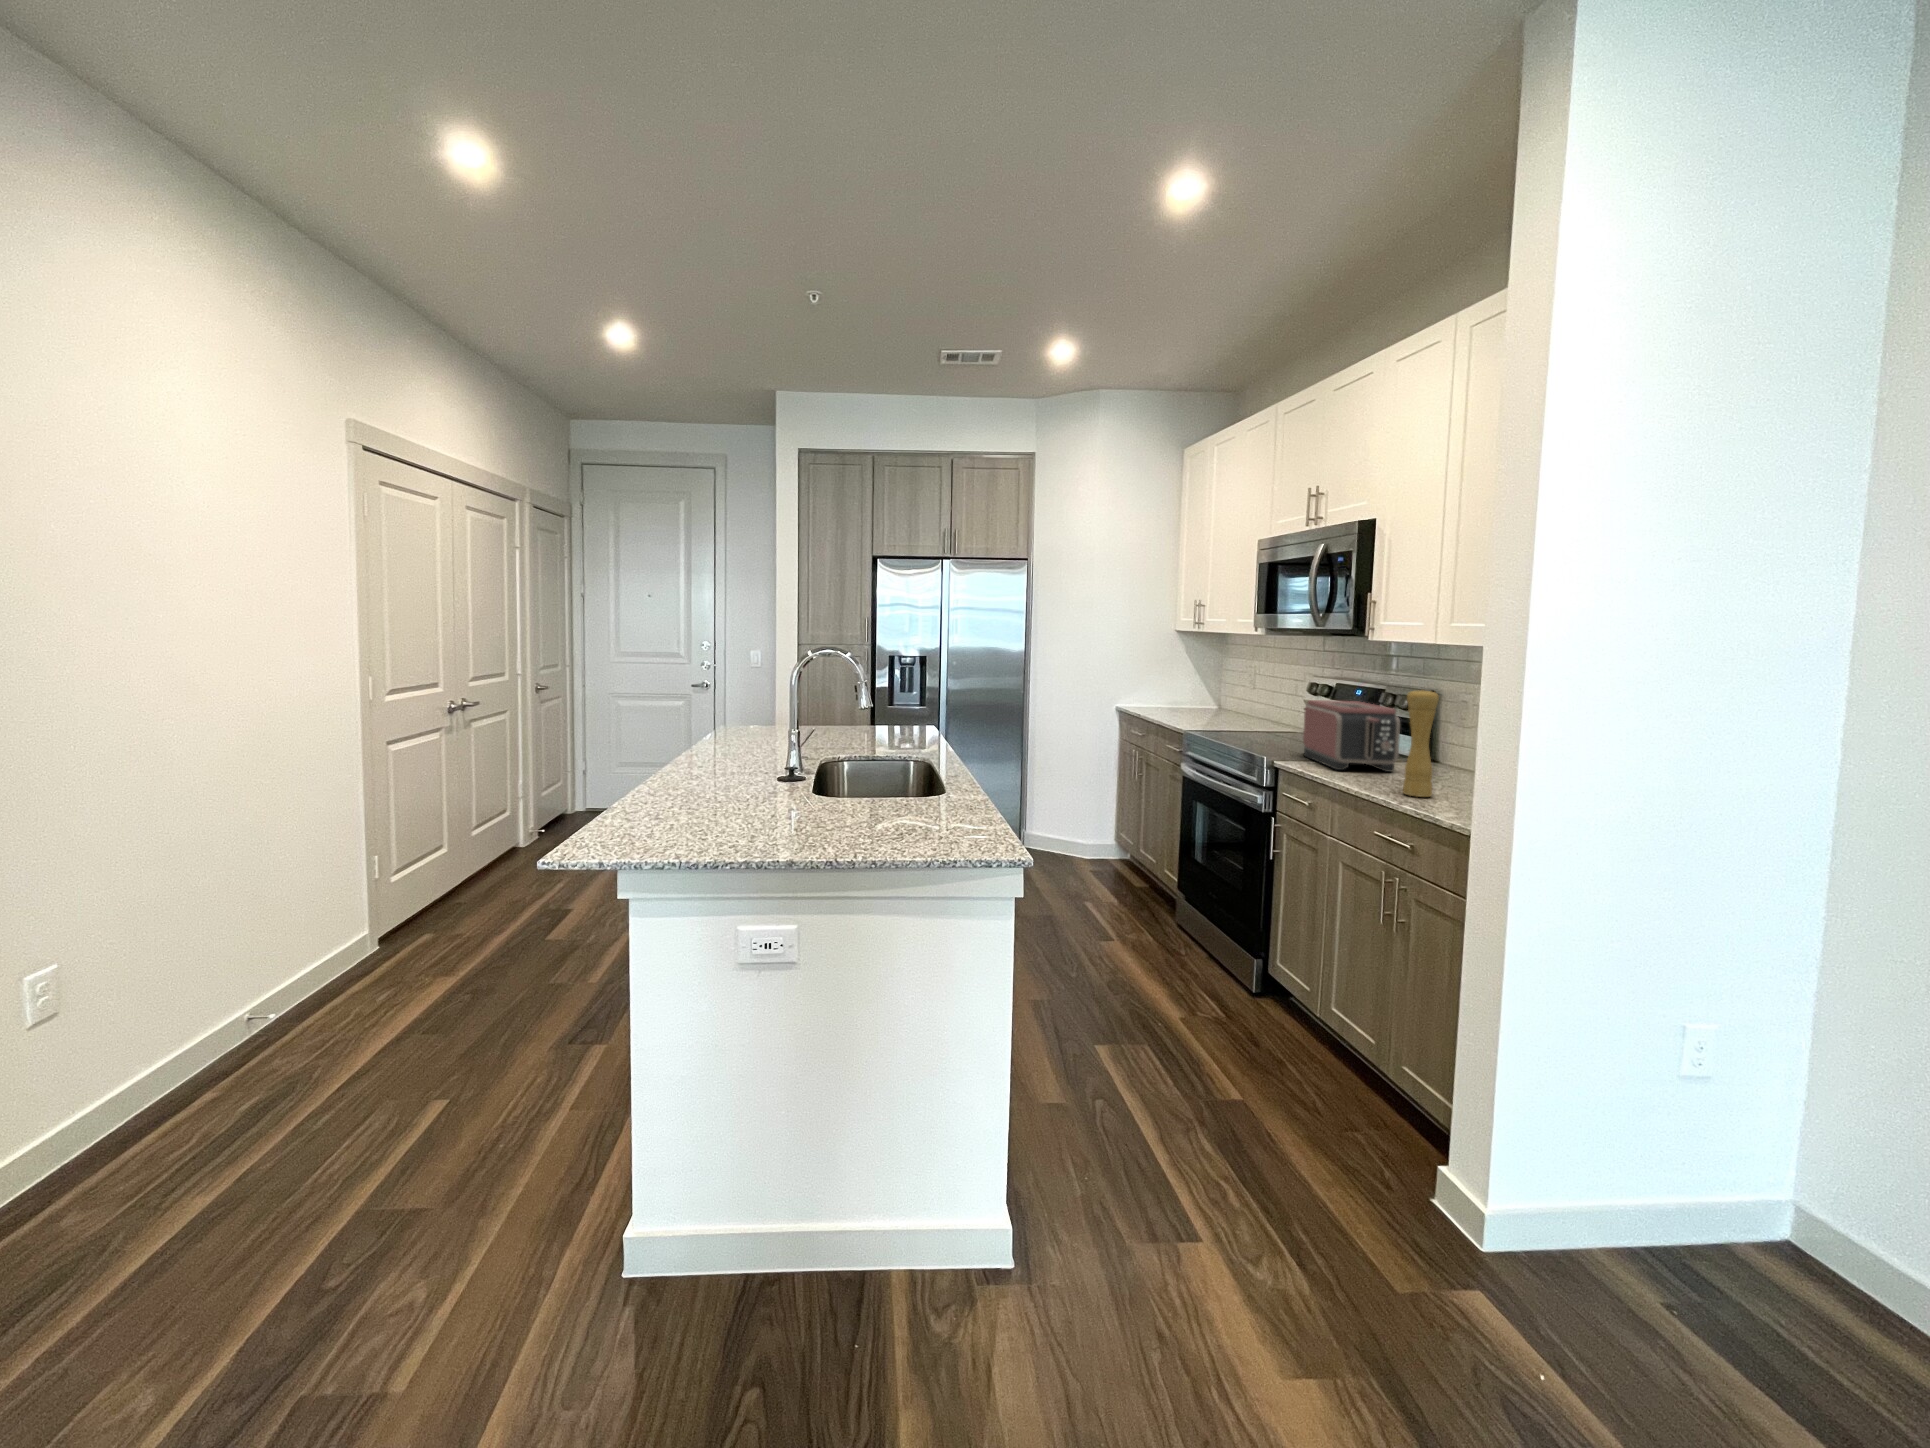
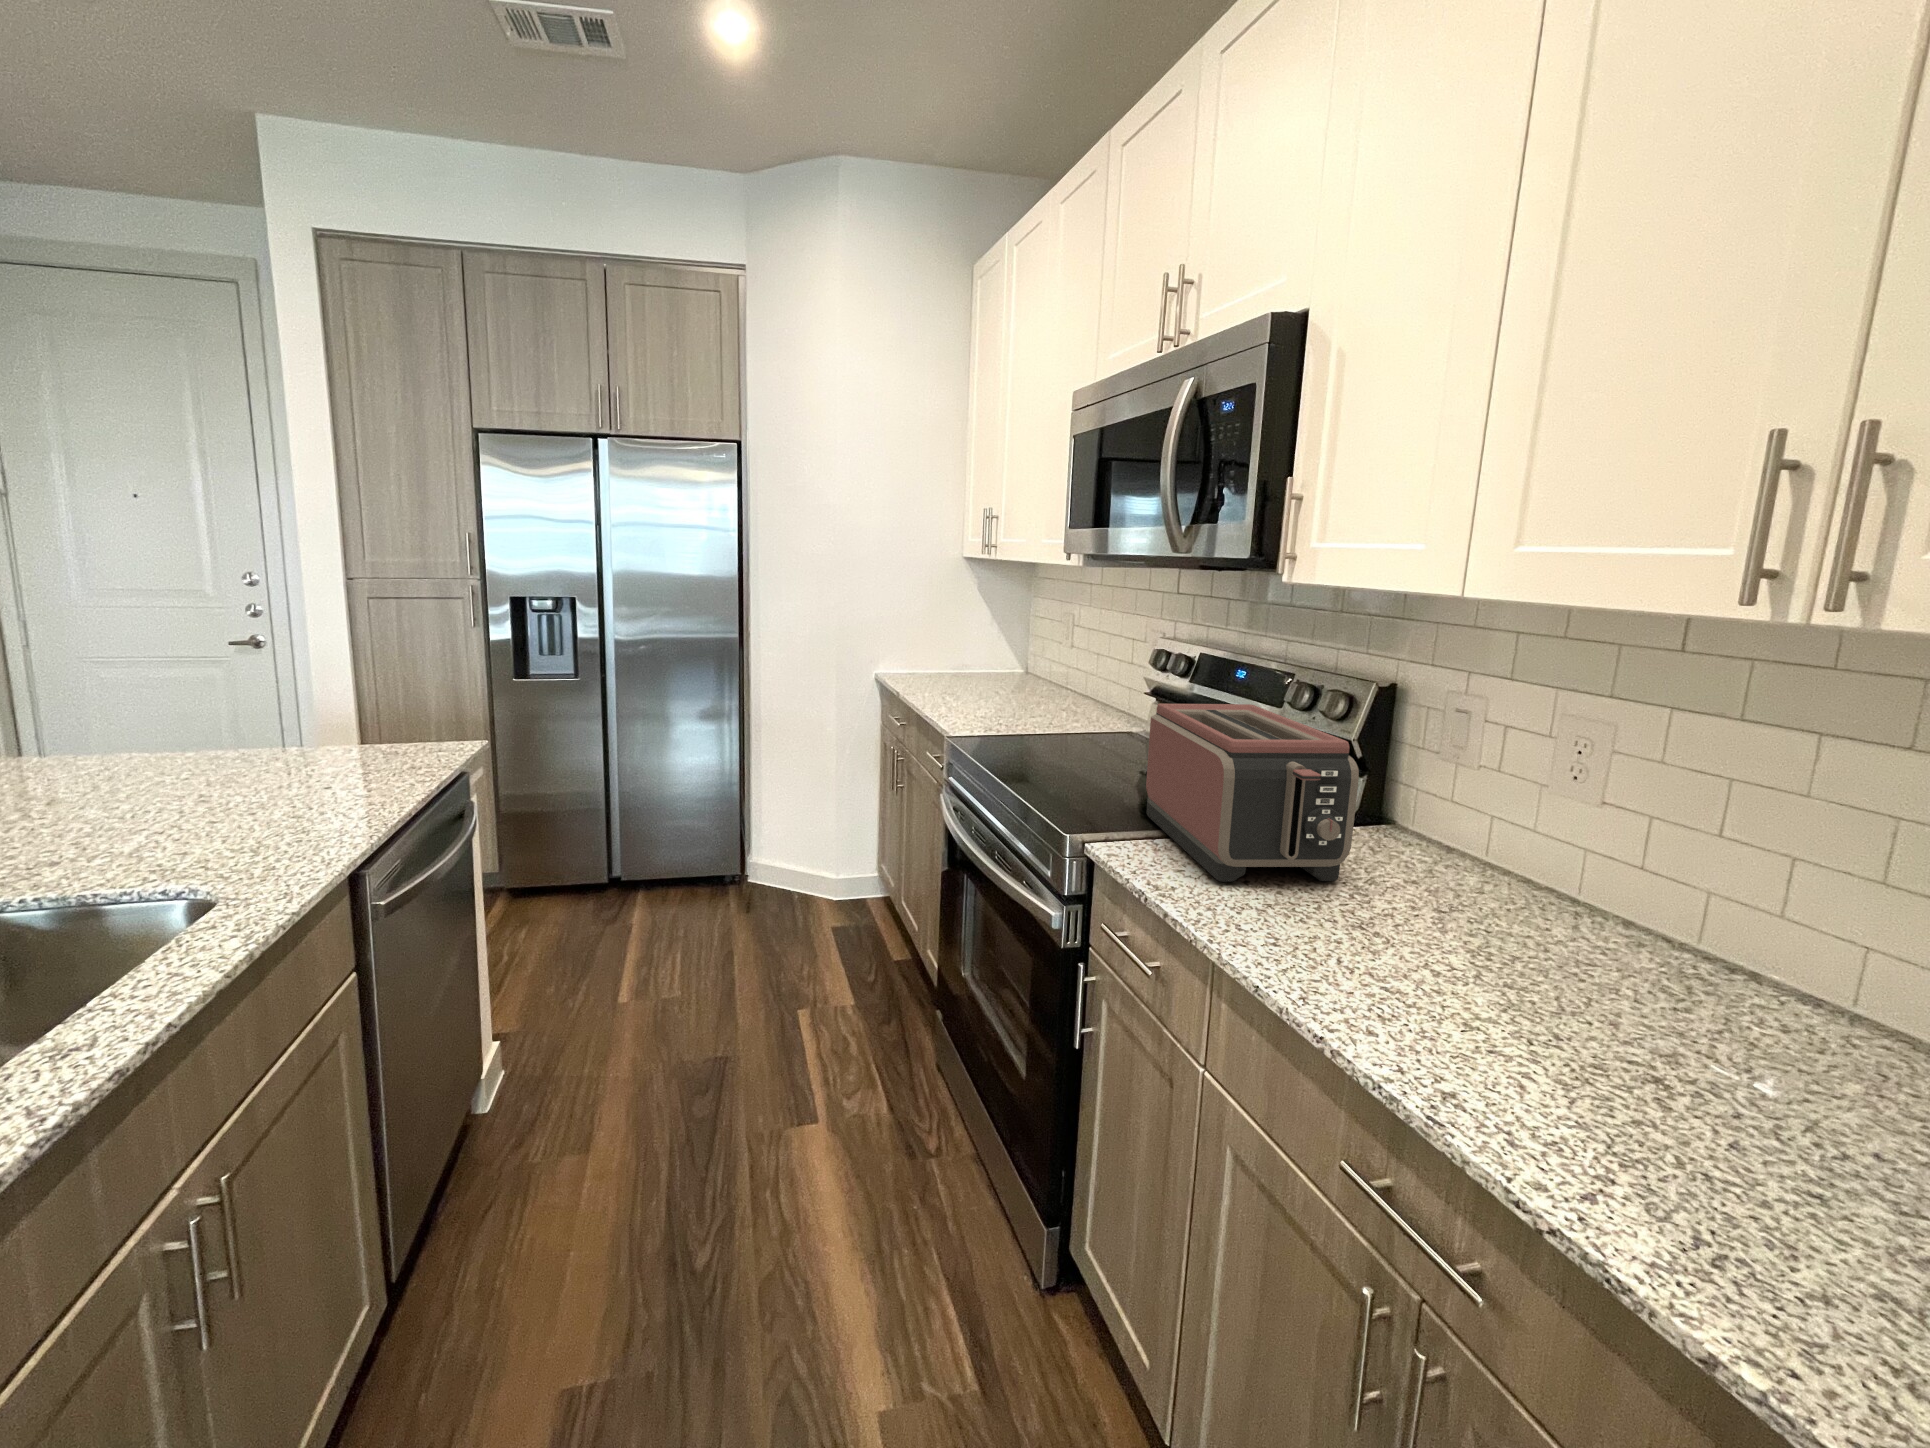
pepper mill: present [1403,689,1439,797] -> none [1414,736,1544,1052]

